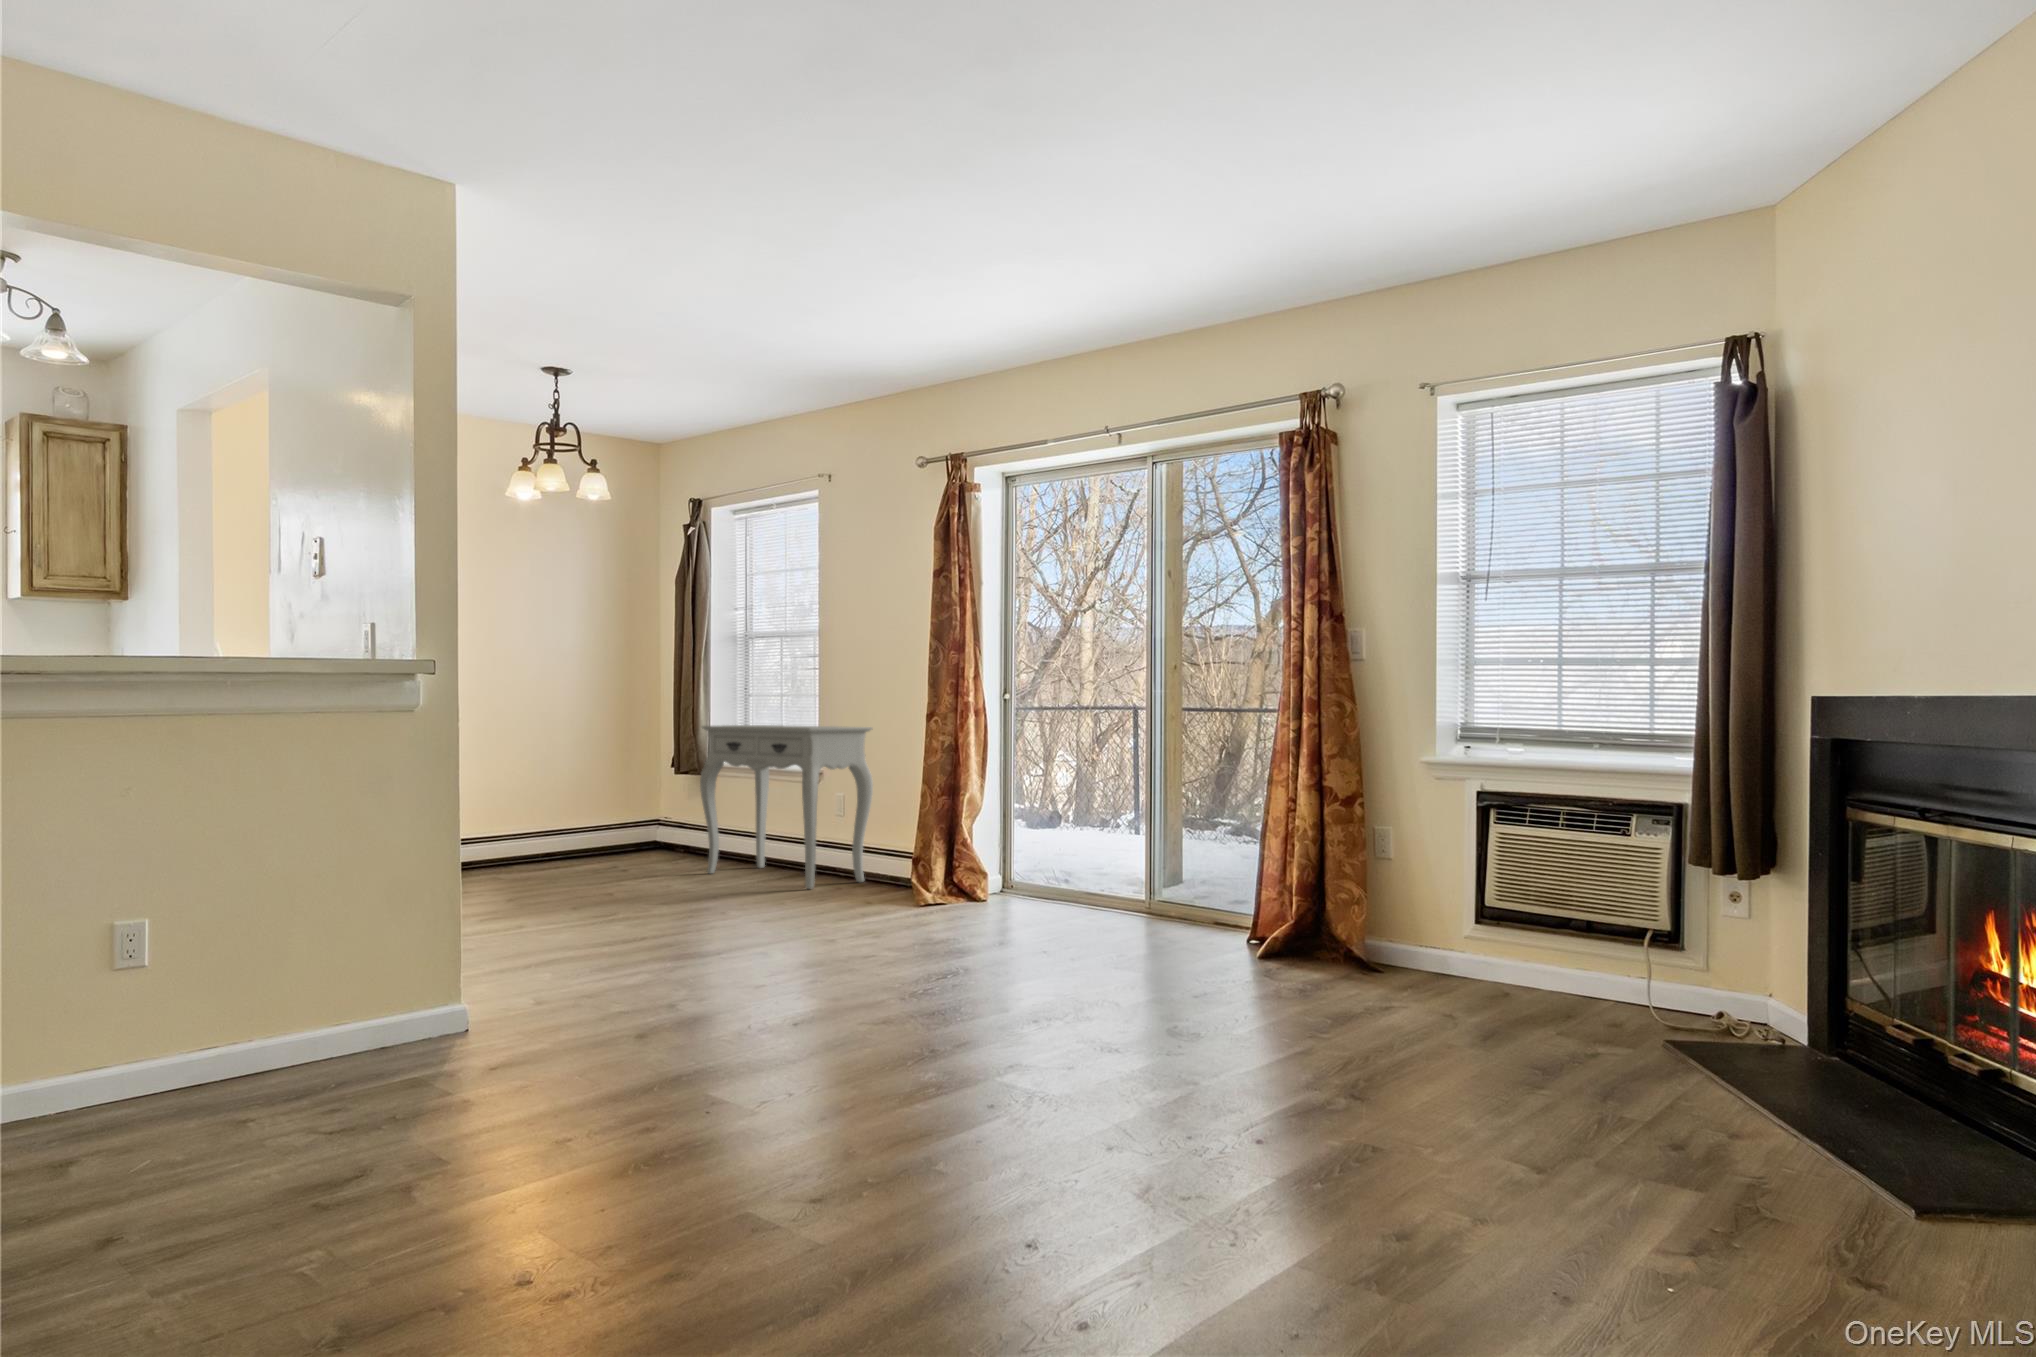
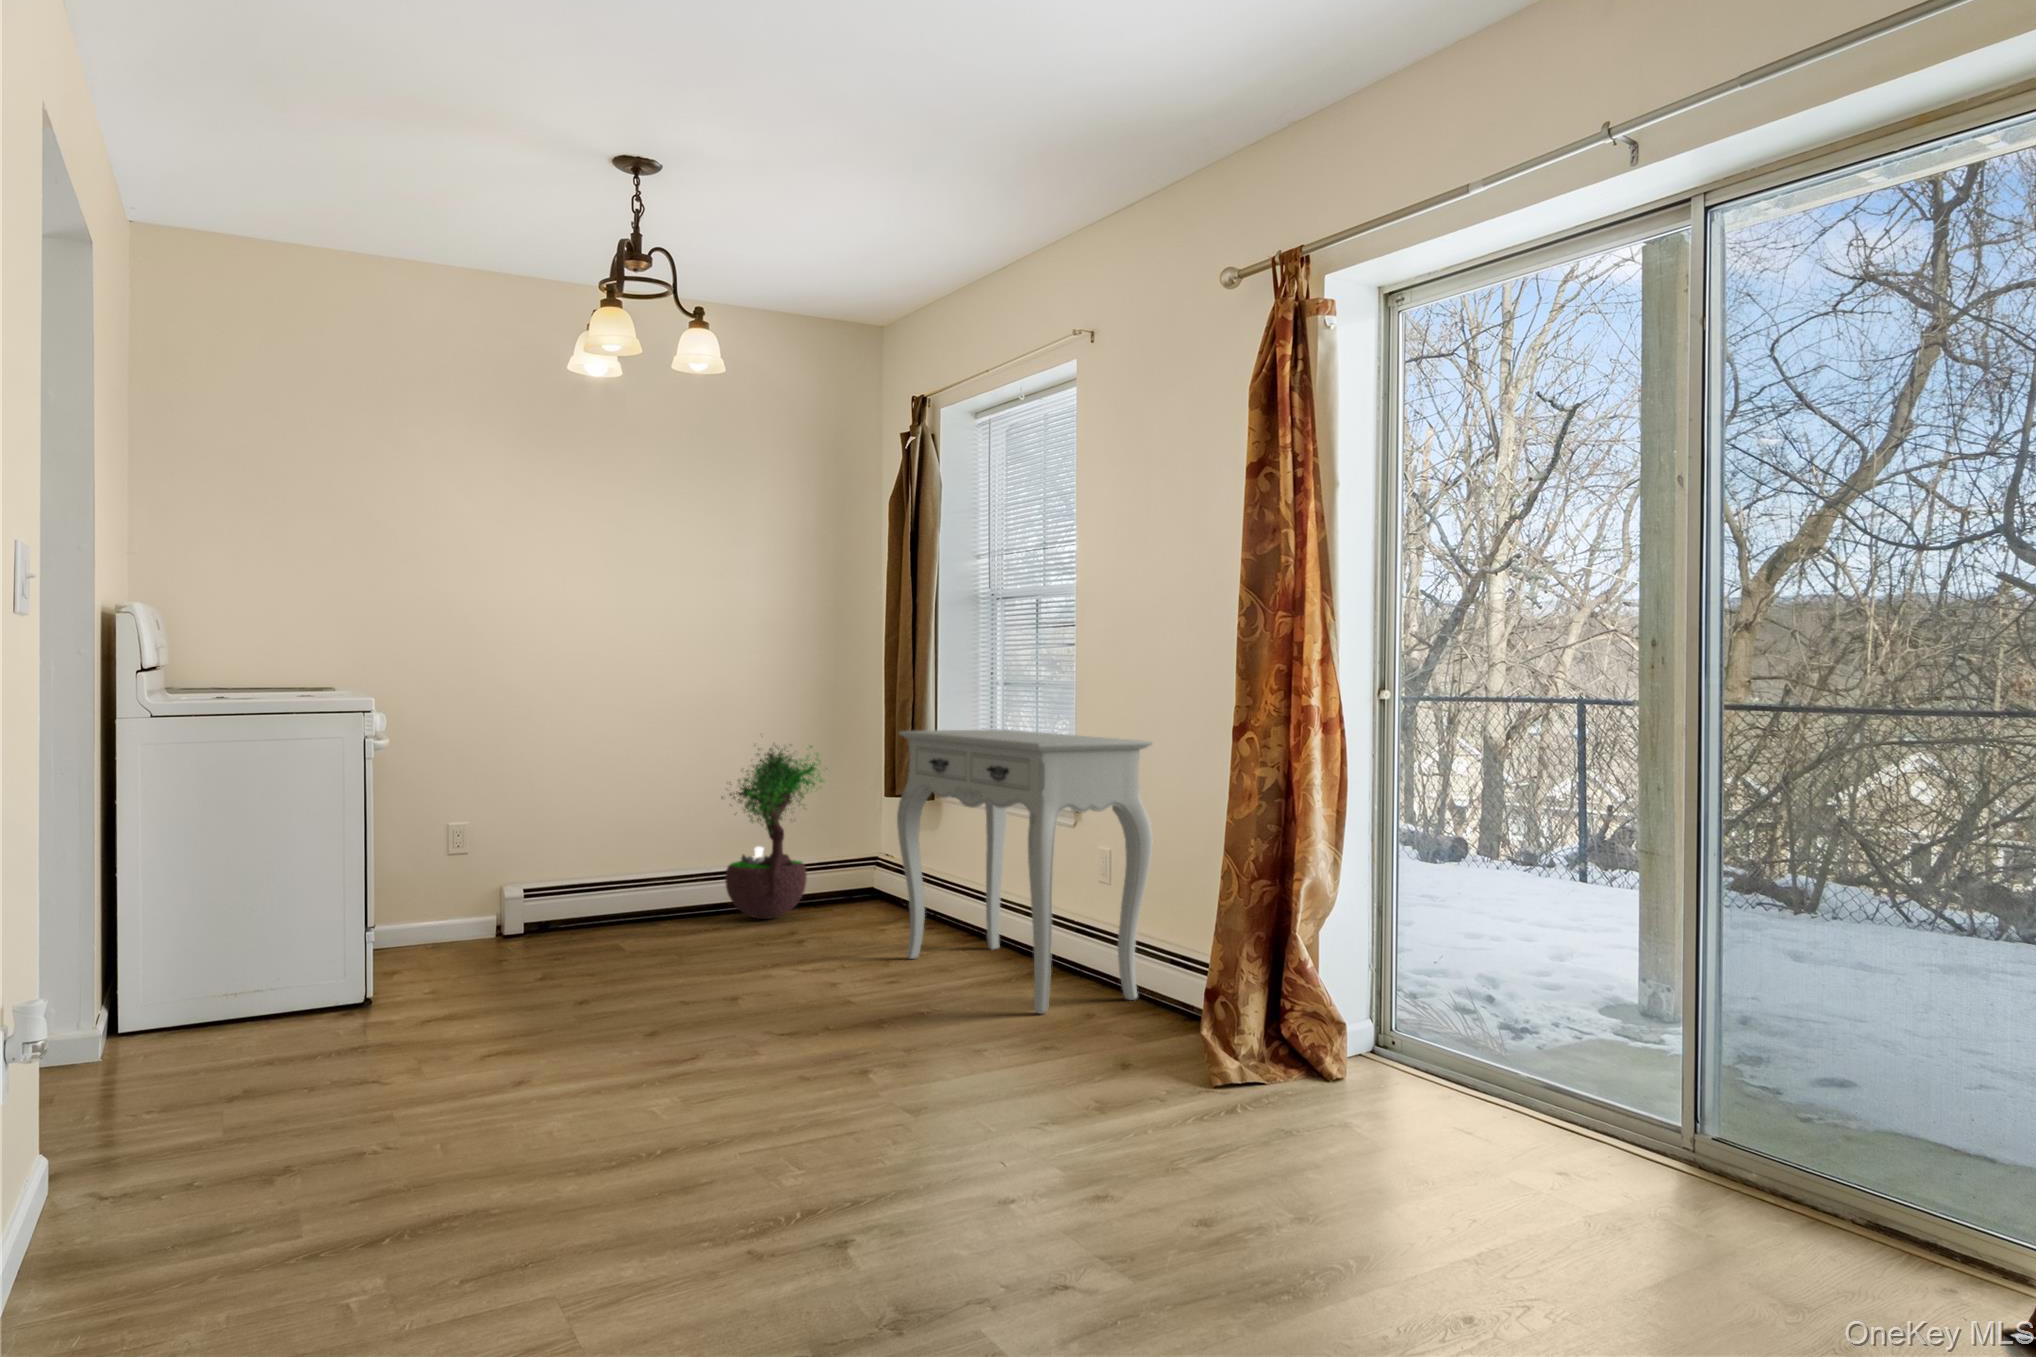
potted tree: none [558,731,635,862] -> present [725,745,827,919]

